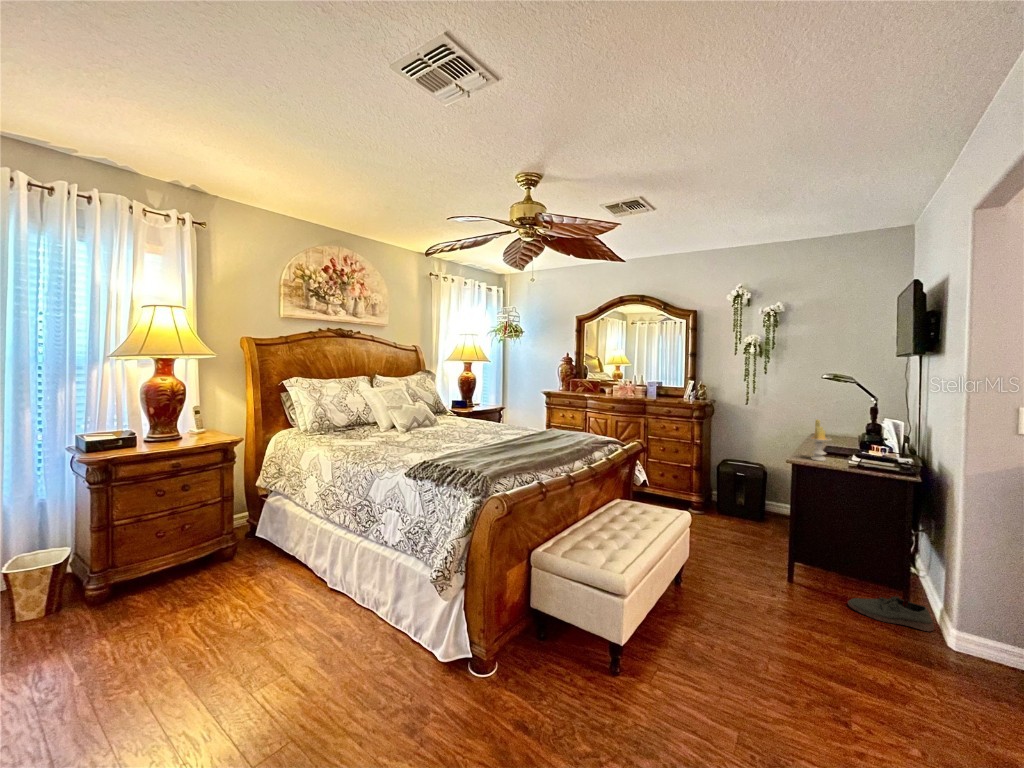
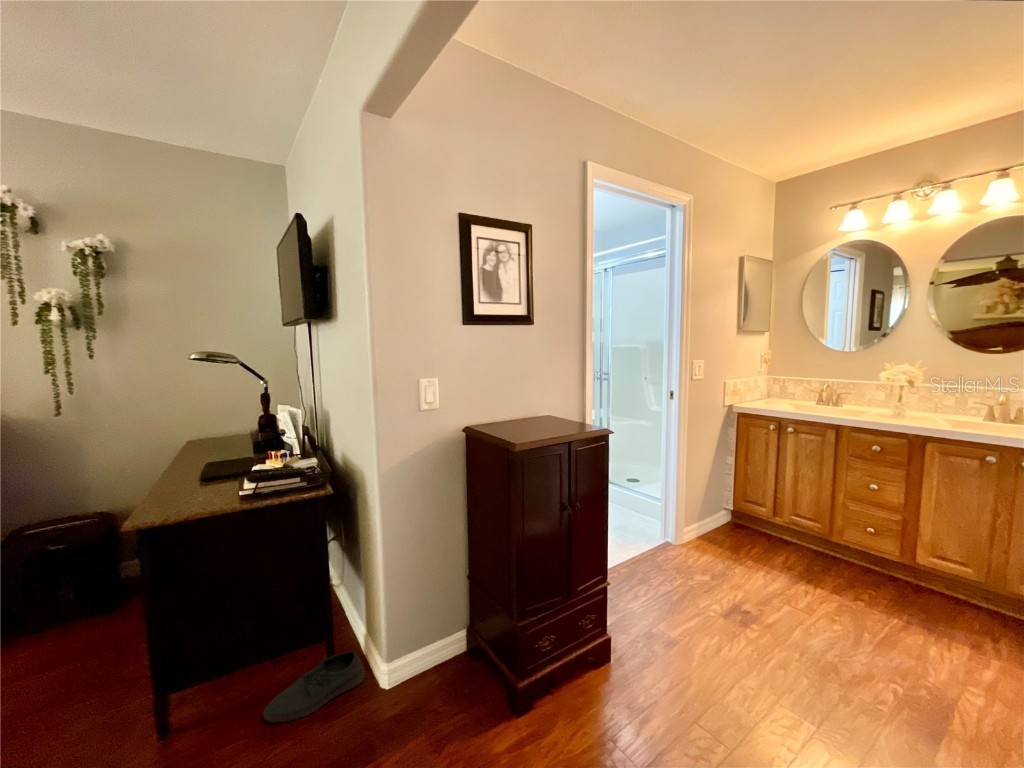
candle: present [807,419,832,461] -> none [162,431,208,506]

